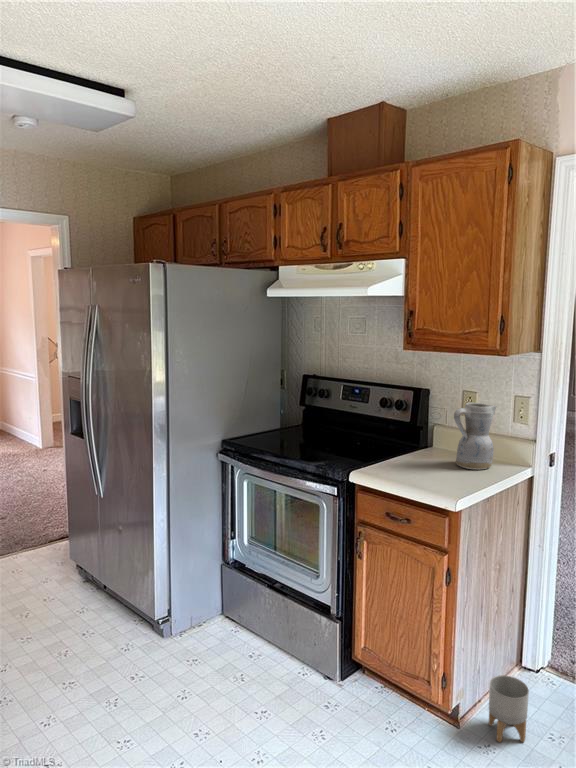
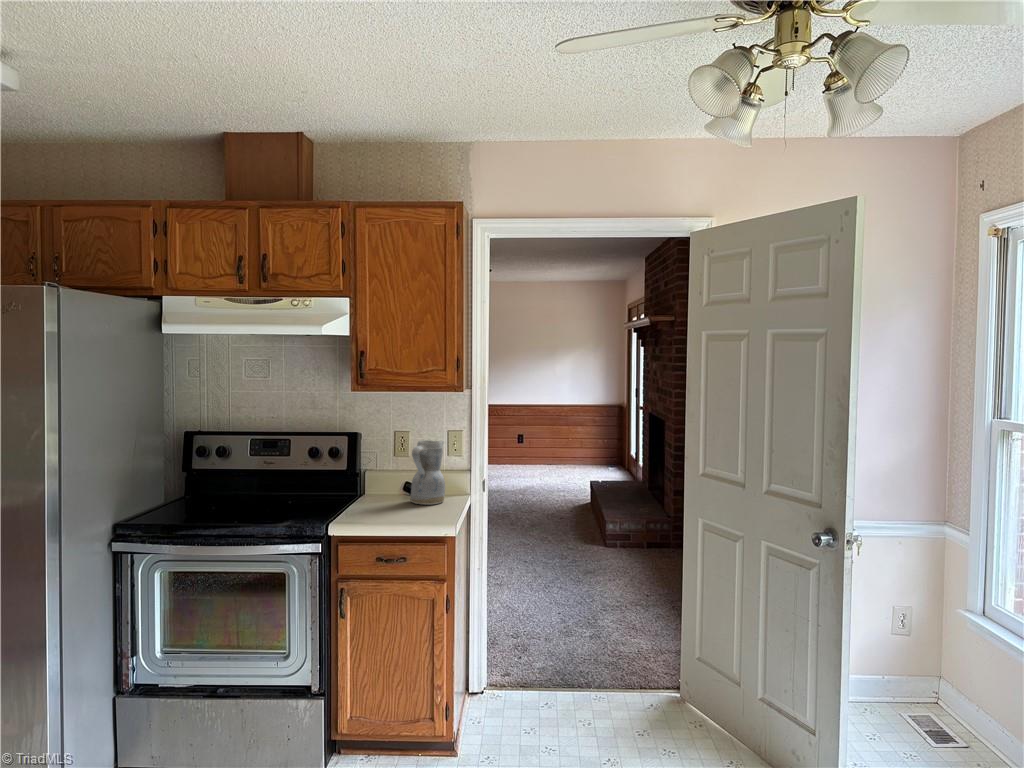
planter: present [489,675,529,742] -> none [478,690,512,751]

